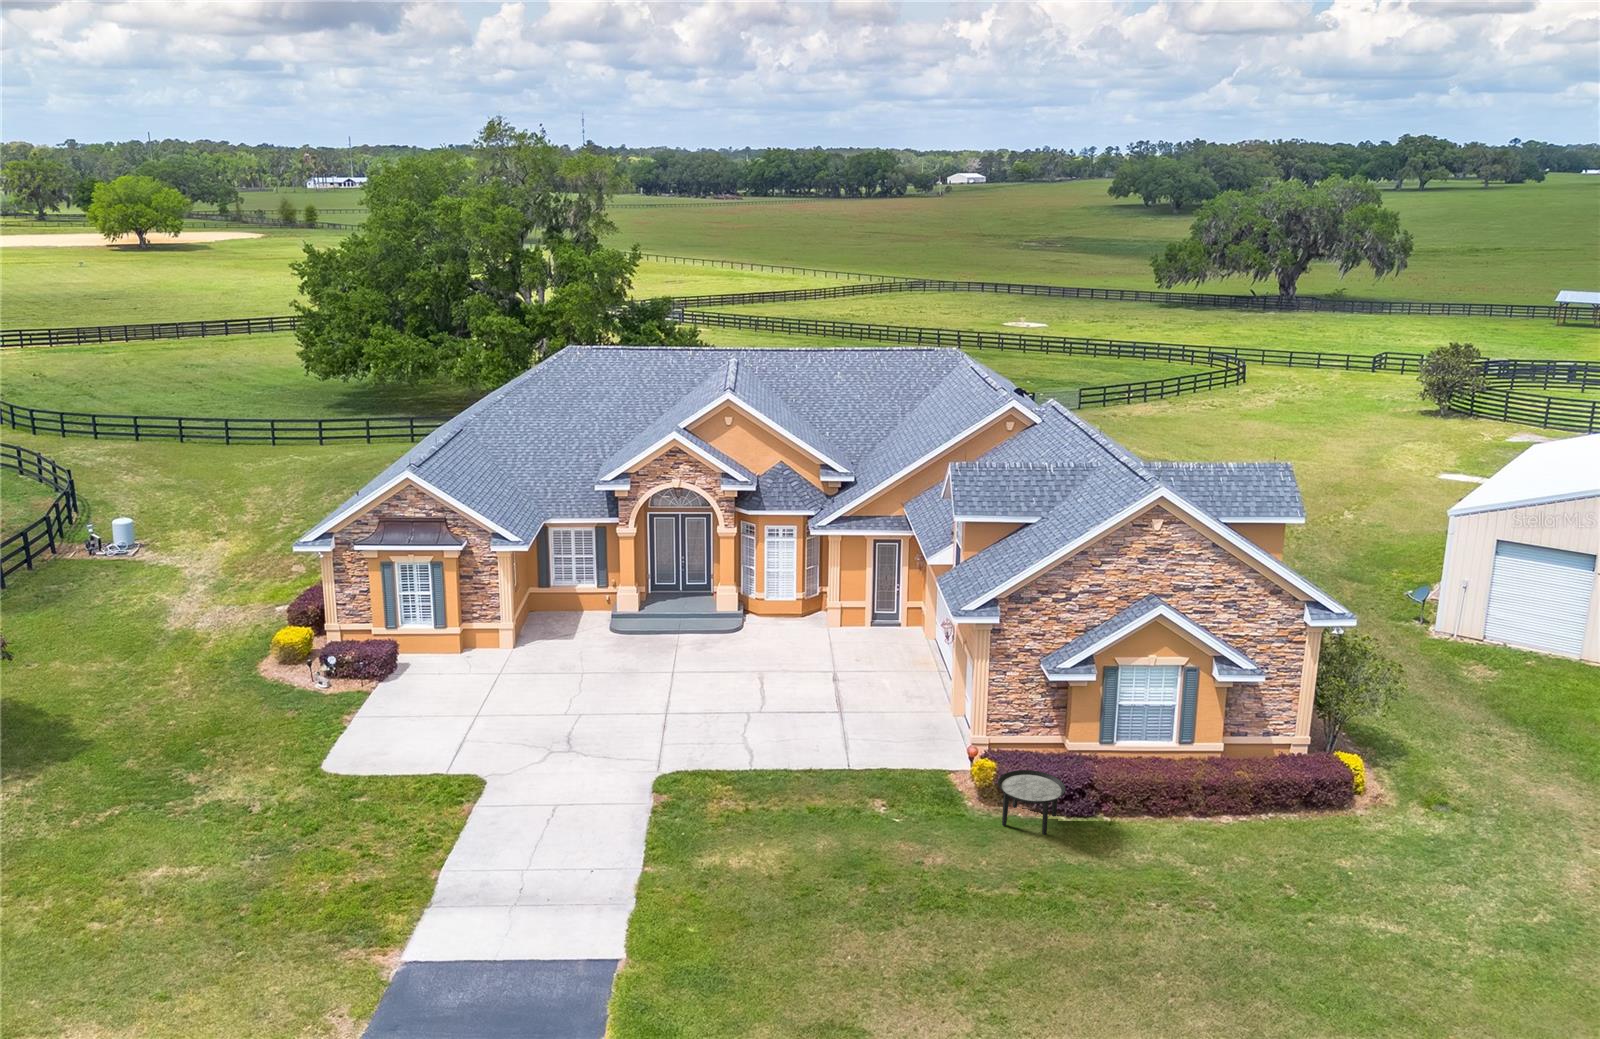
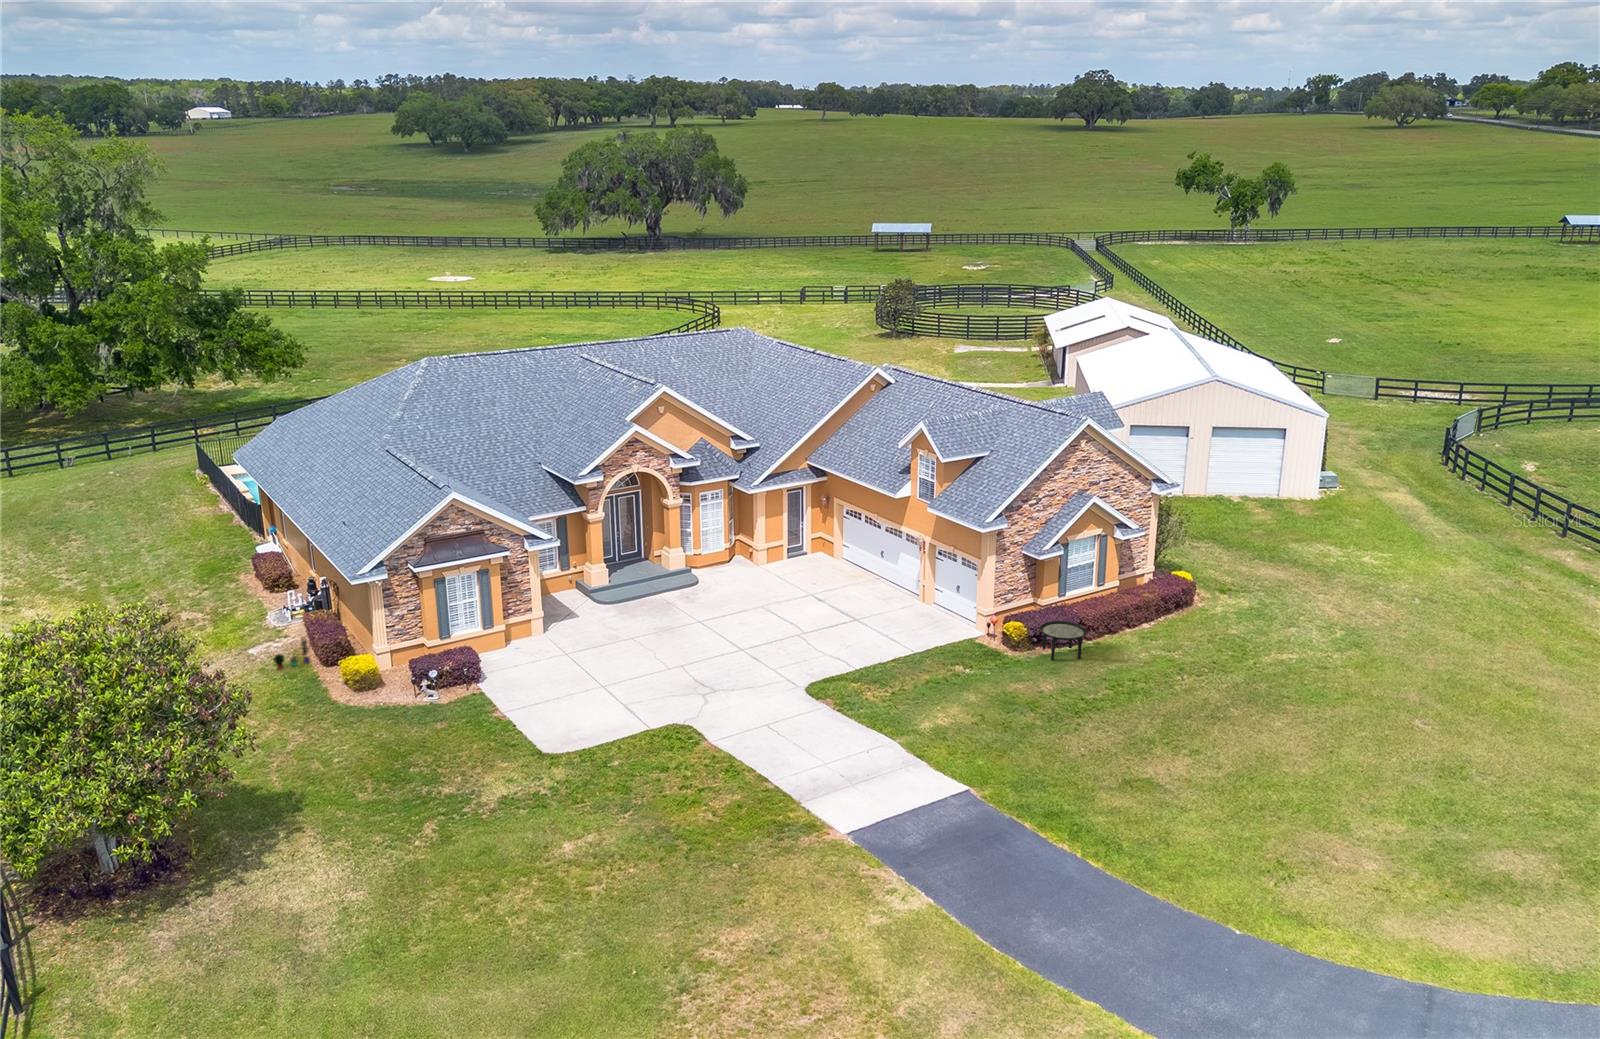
potted plant: none [272,598,310,627] -> present [273,637,310,669]

